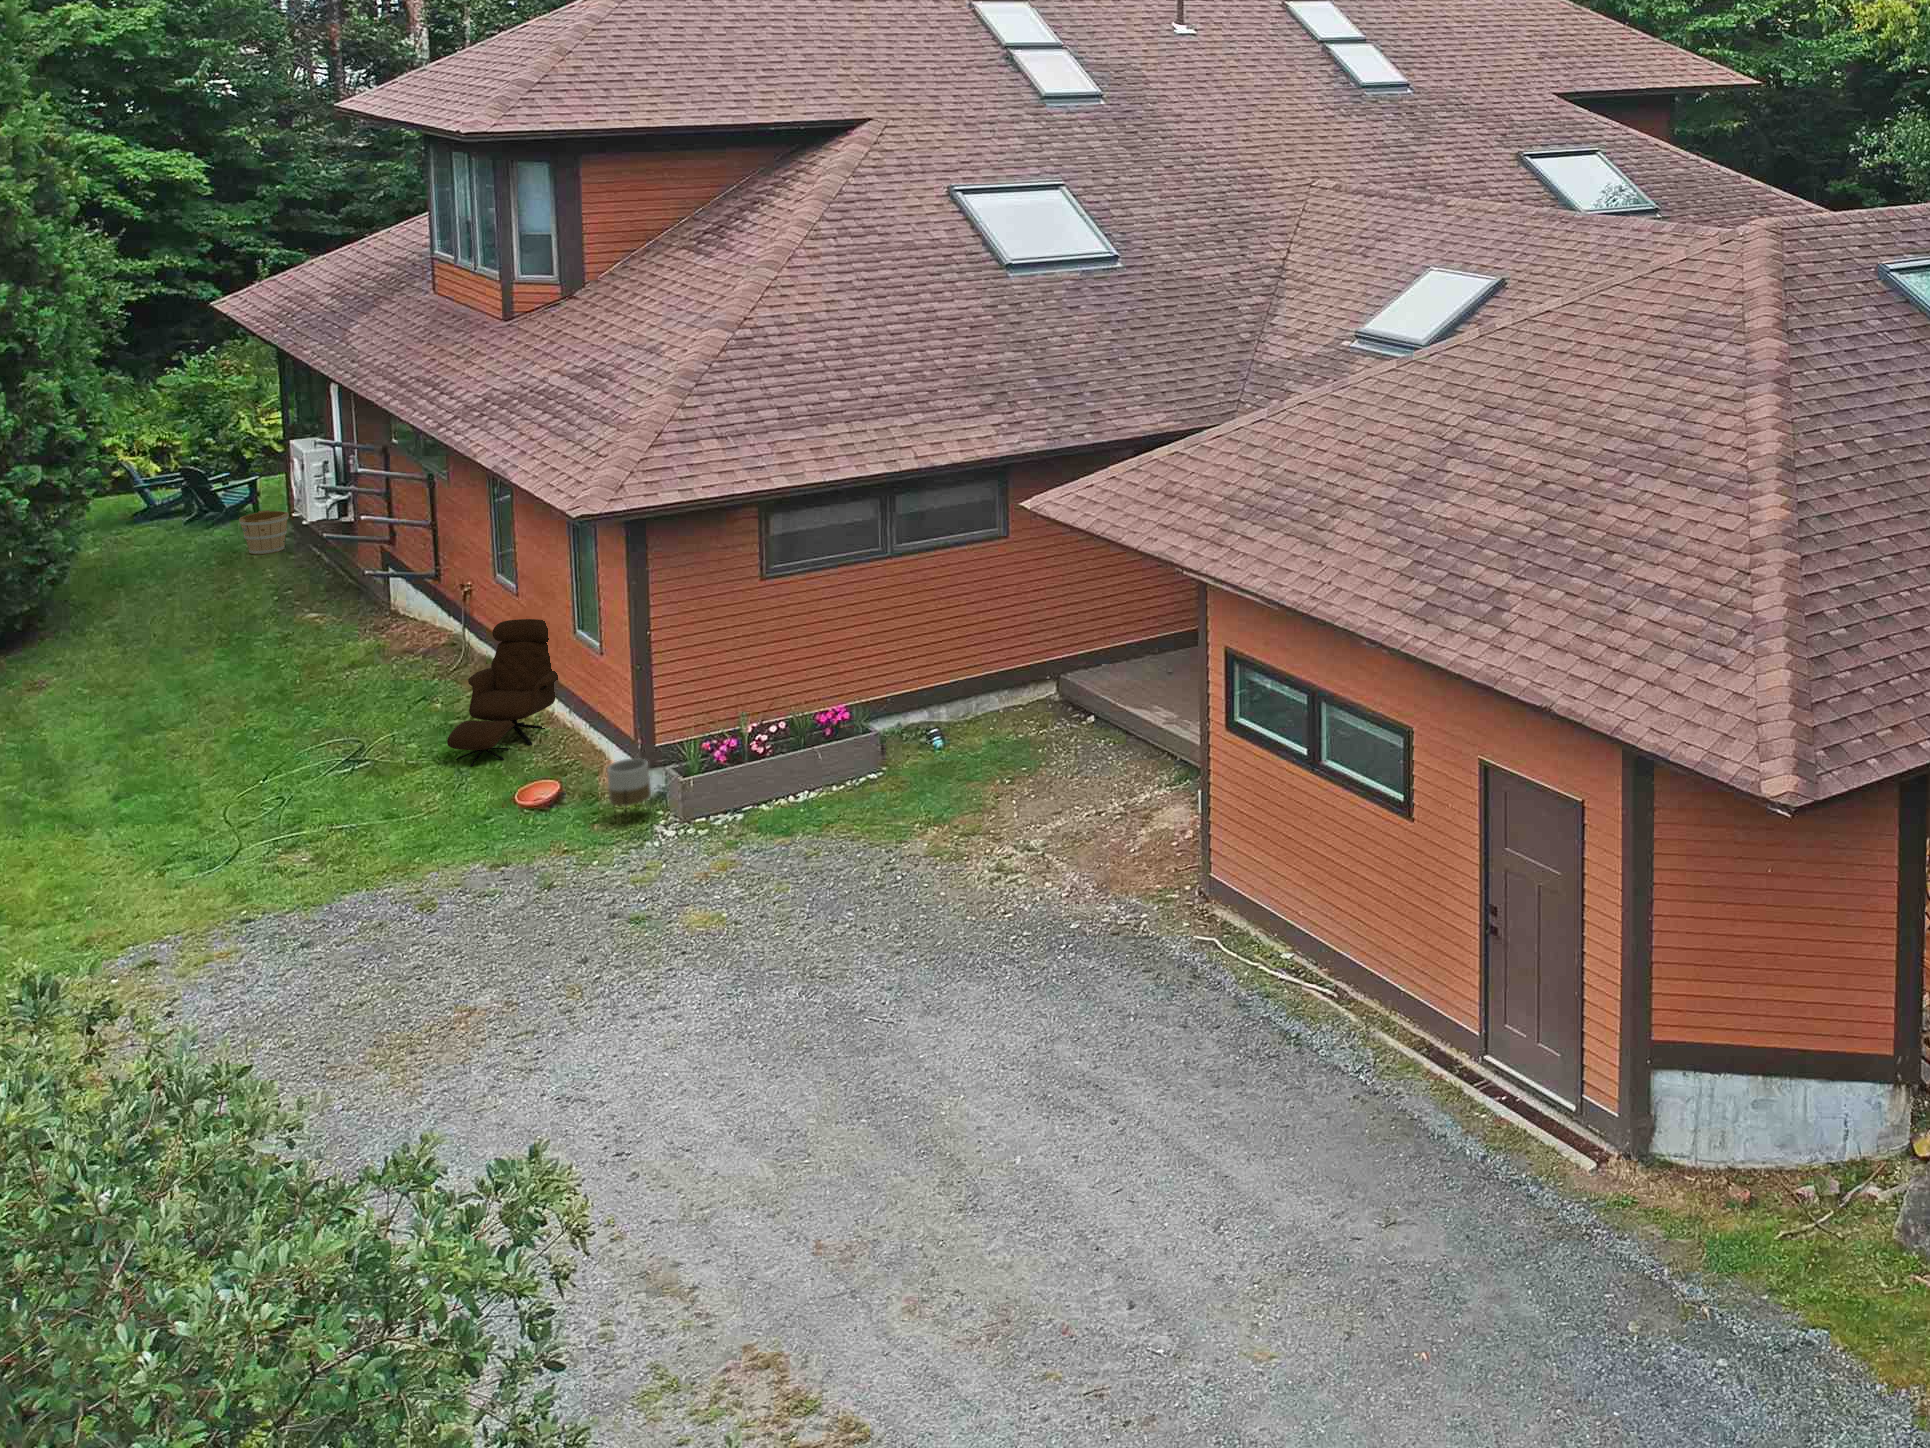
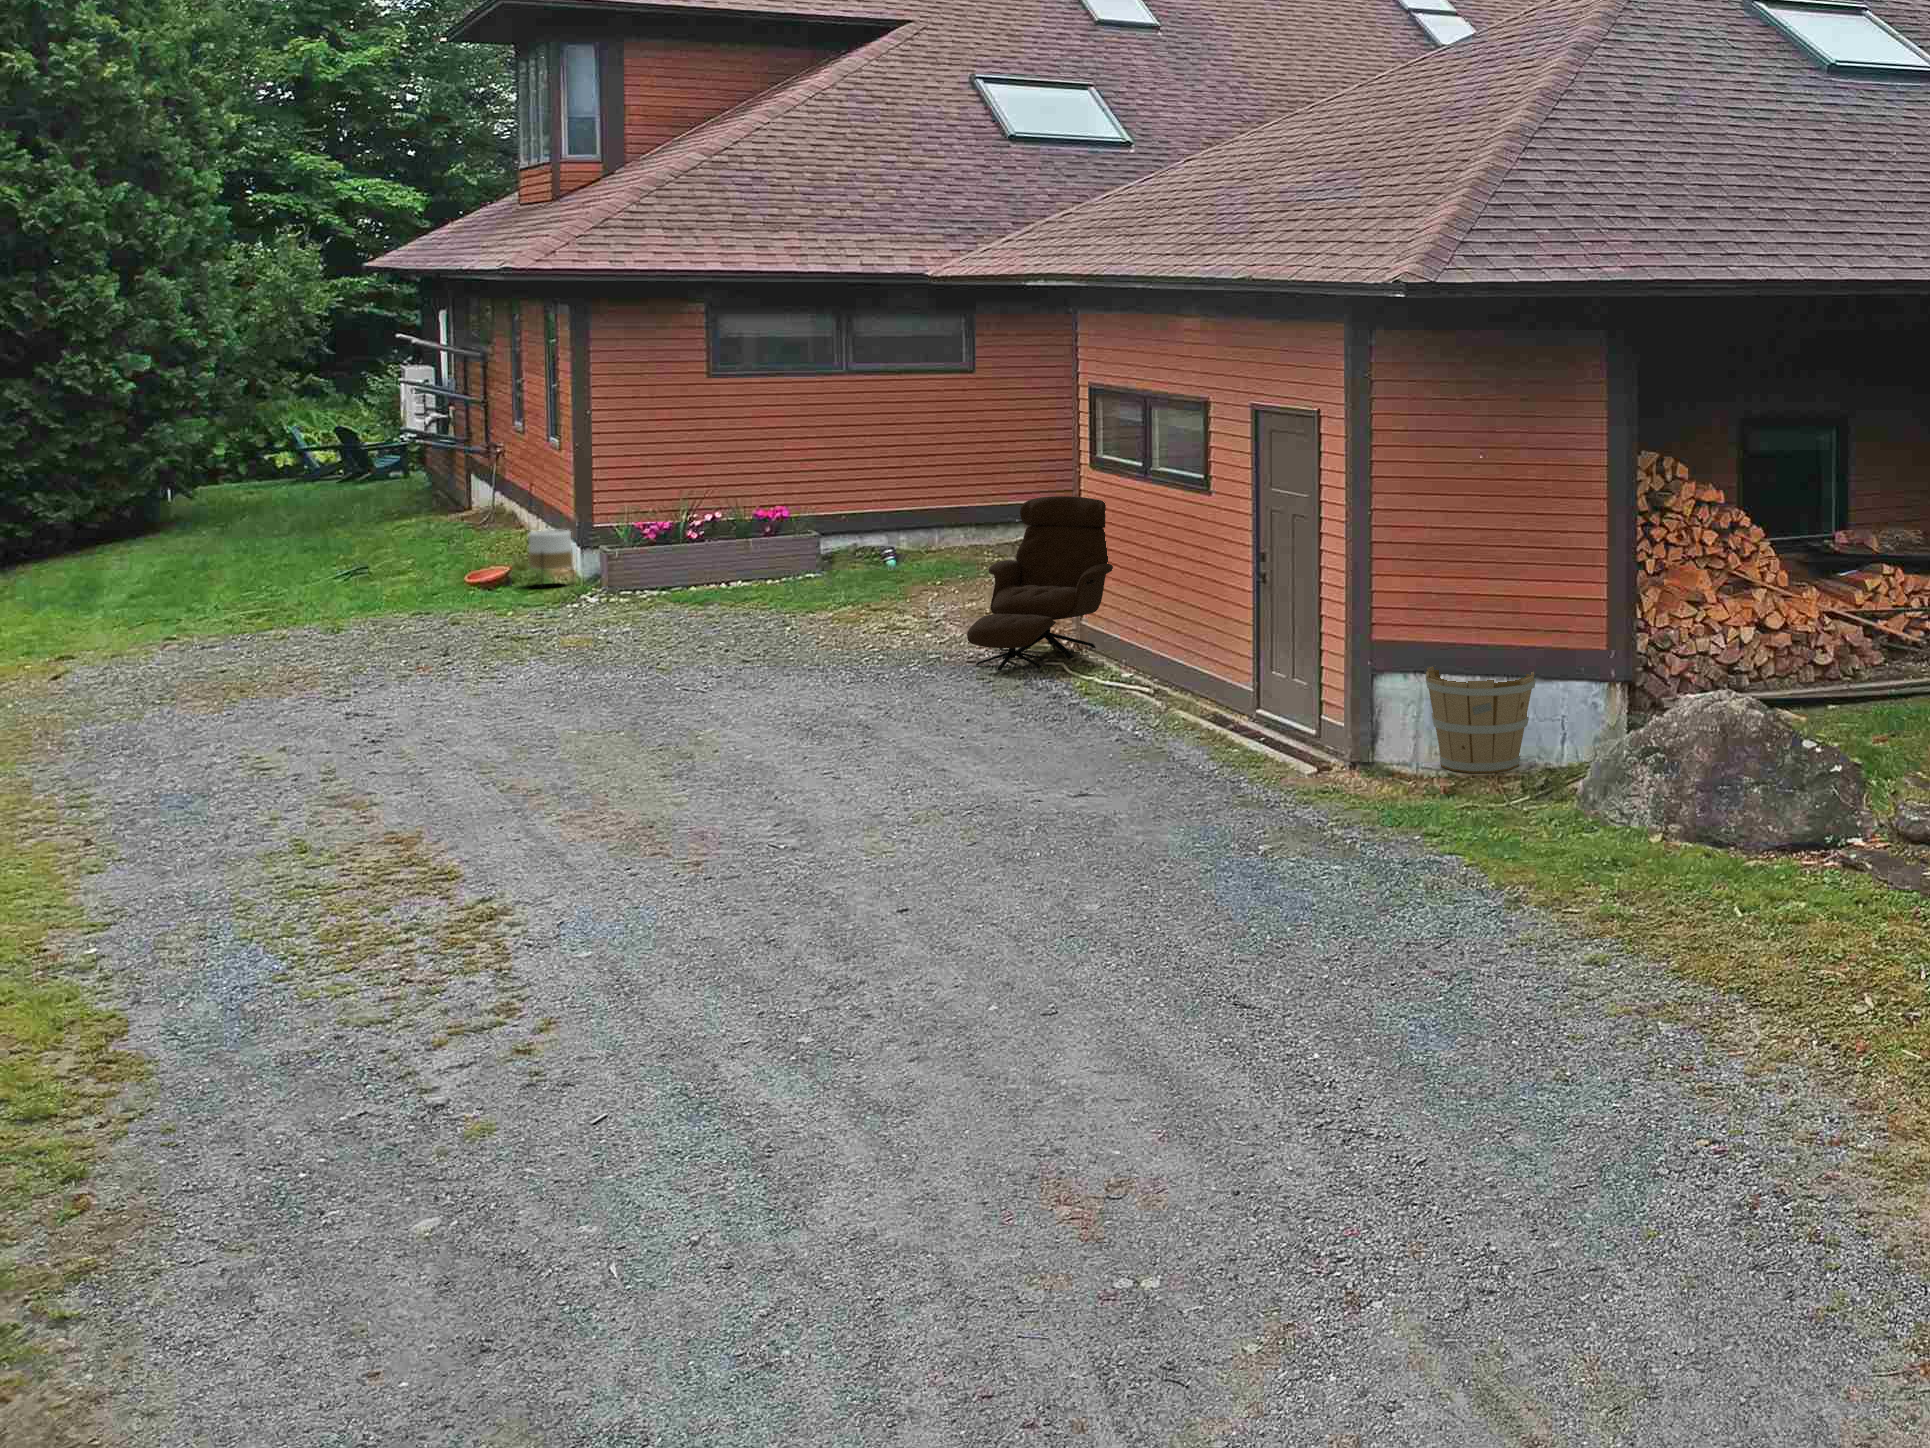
wooden bucket: present [239,510,289,554] -> present [1426,667,1536,773]
lounge chair: present [447,619,558,766] -> present [967,496,1113,671]

